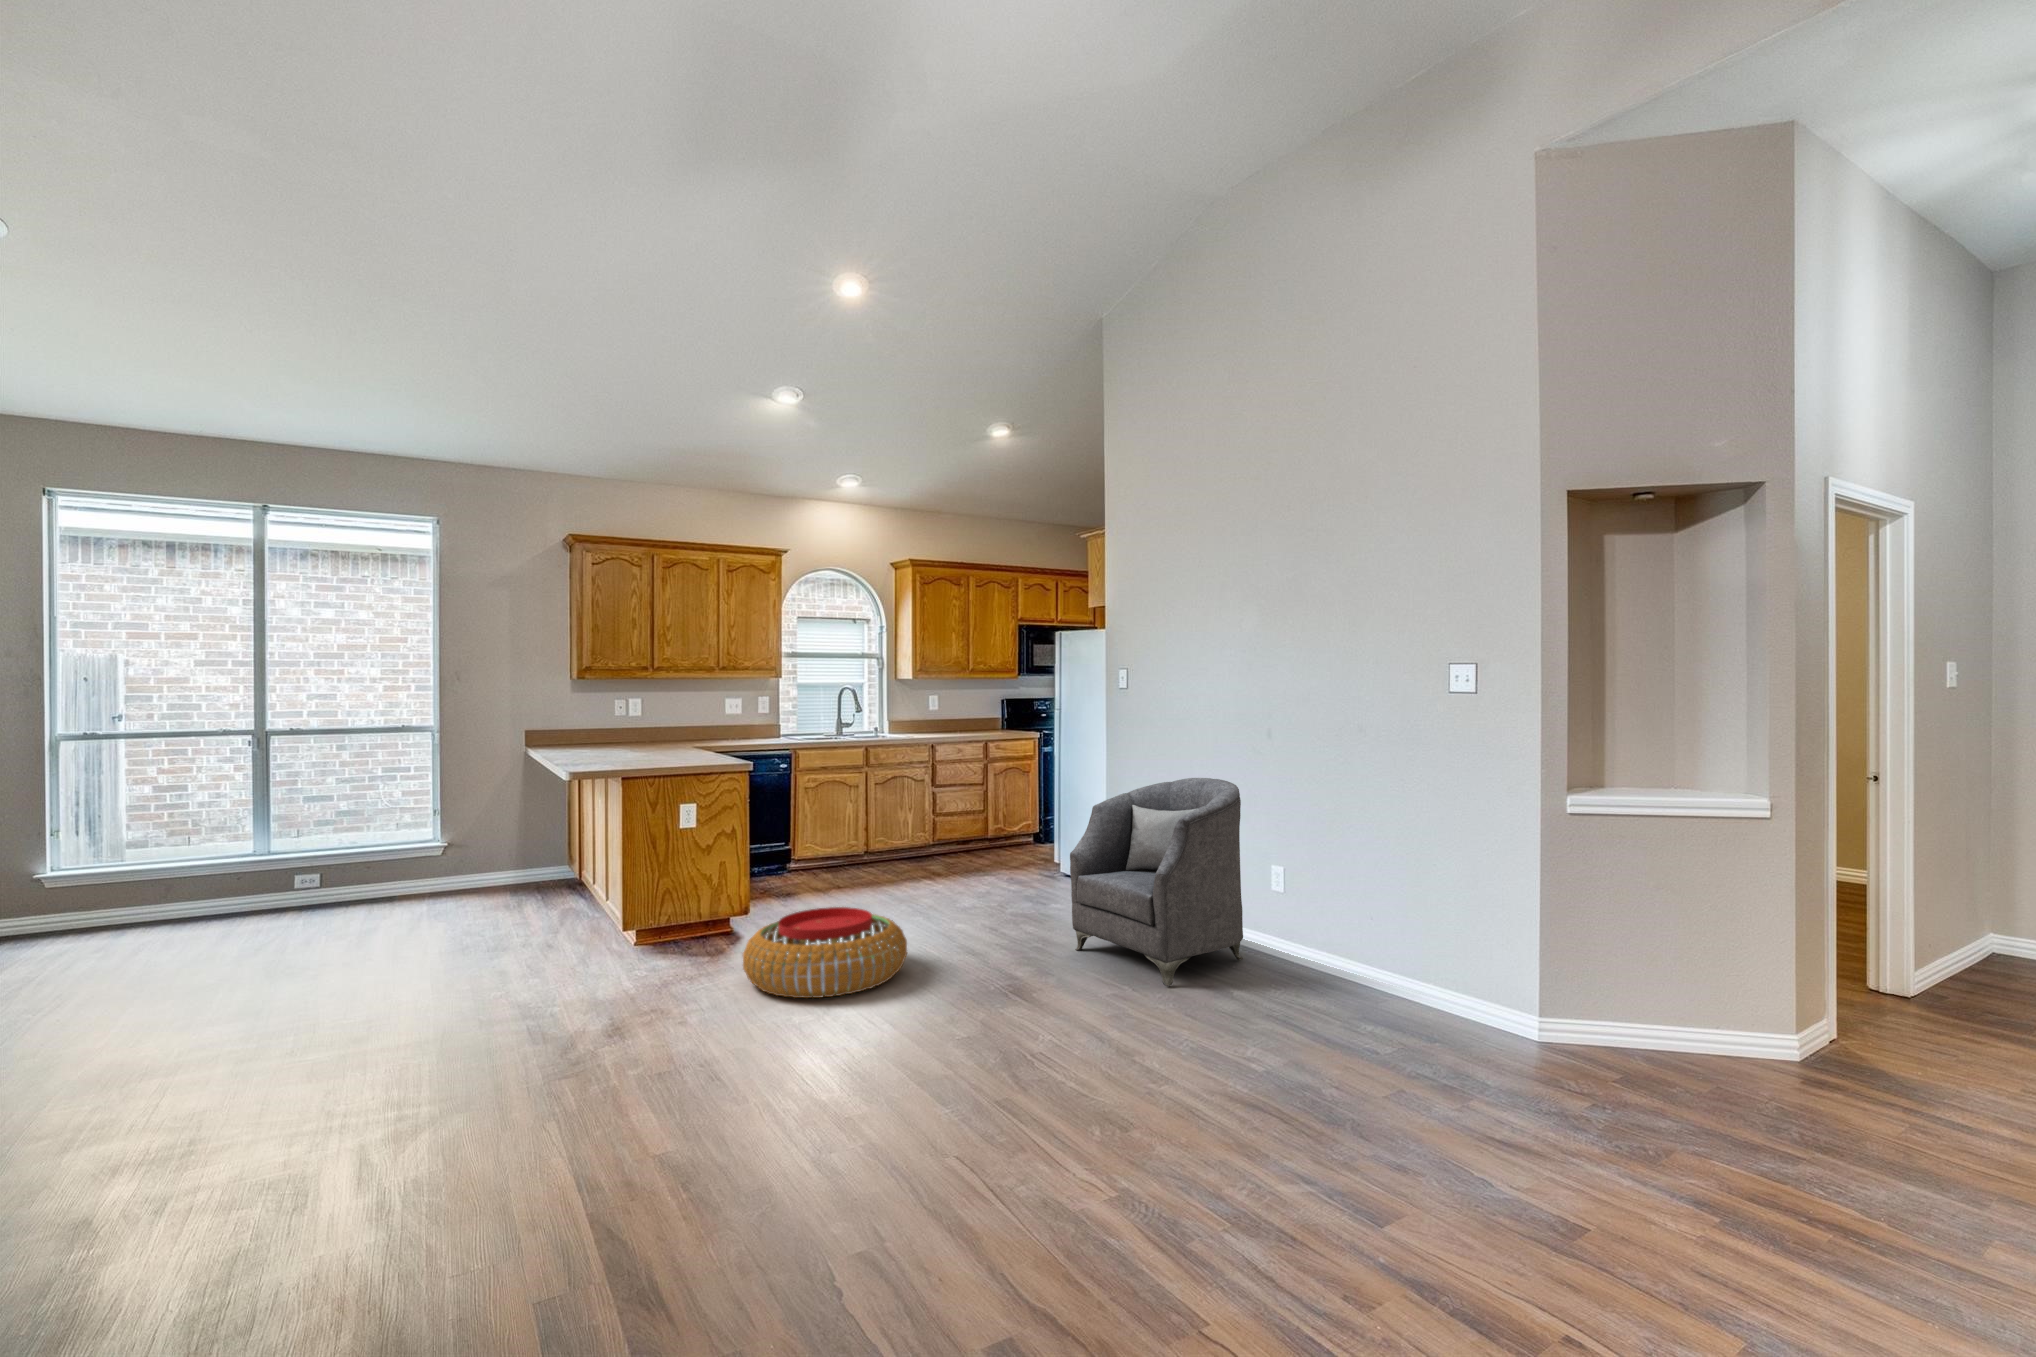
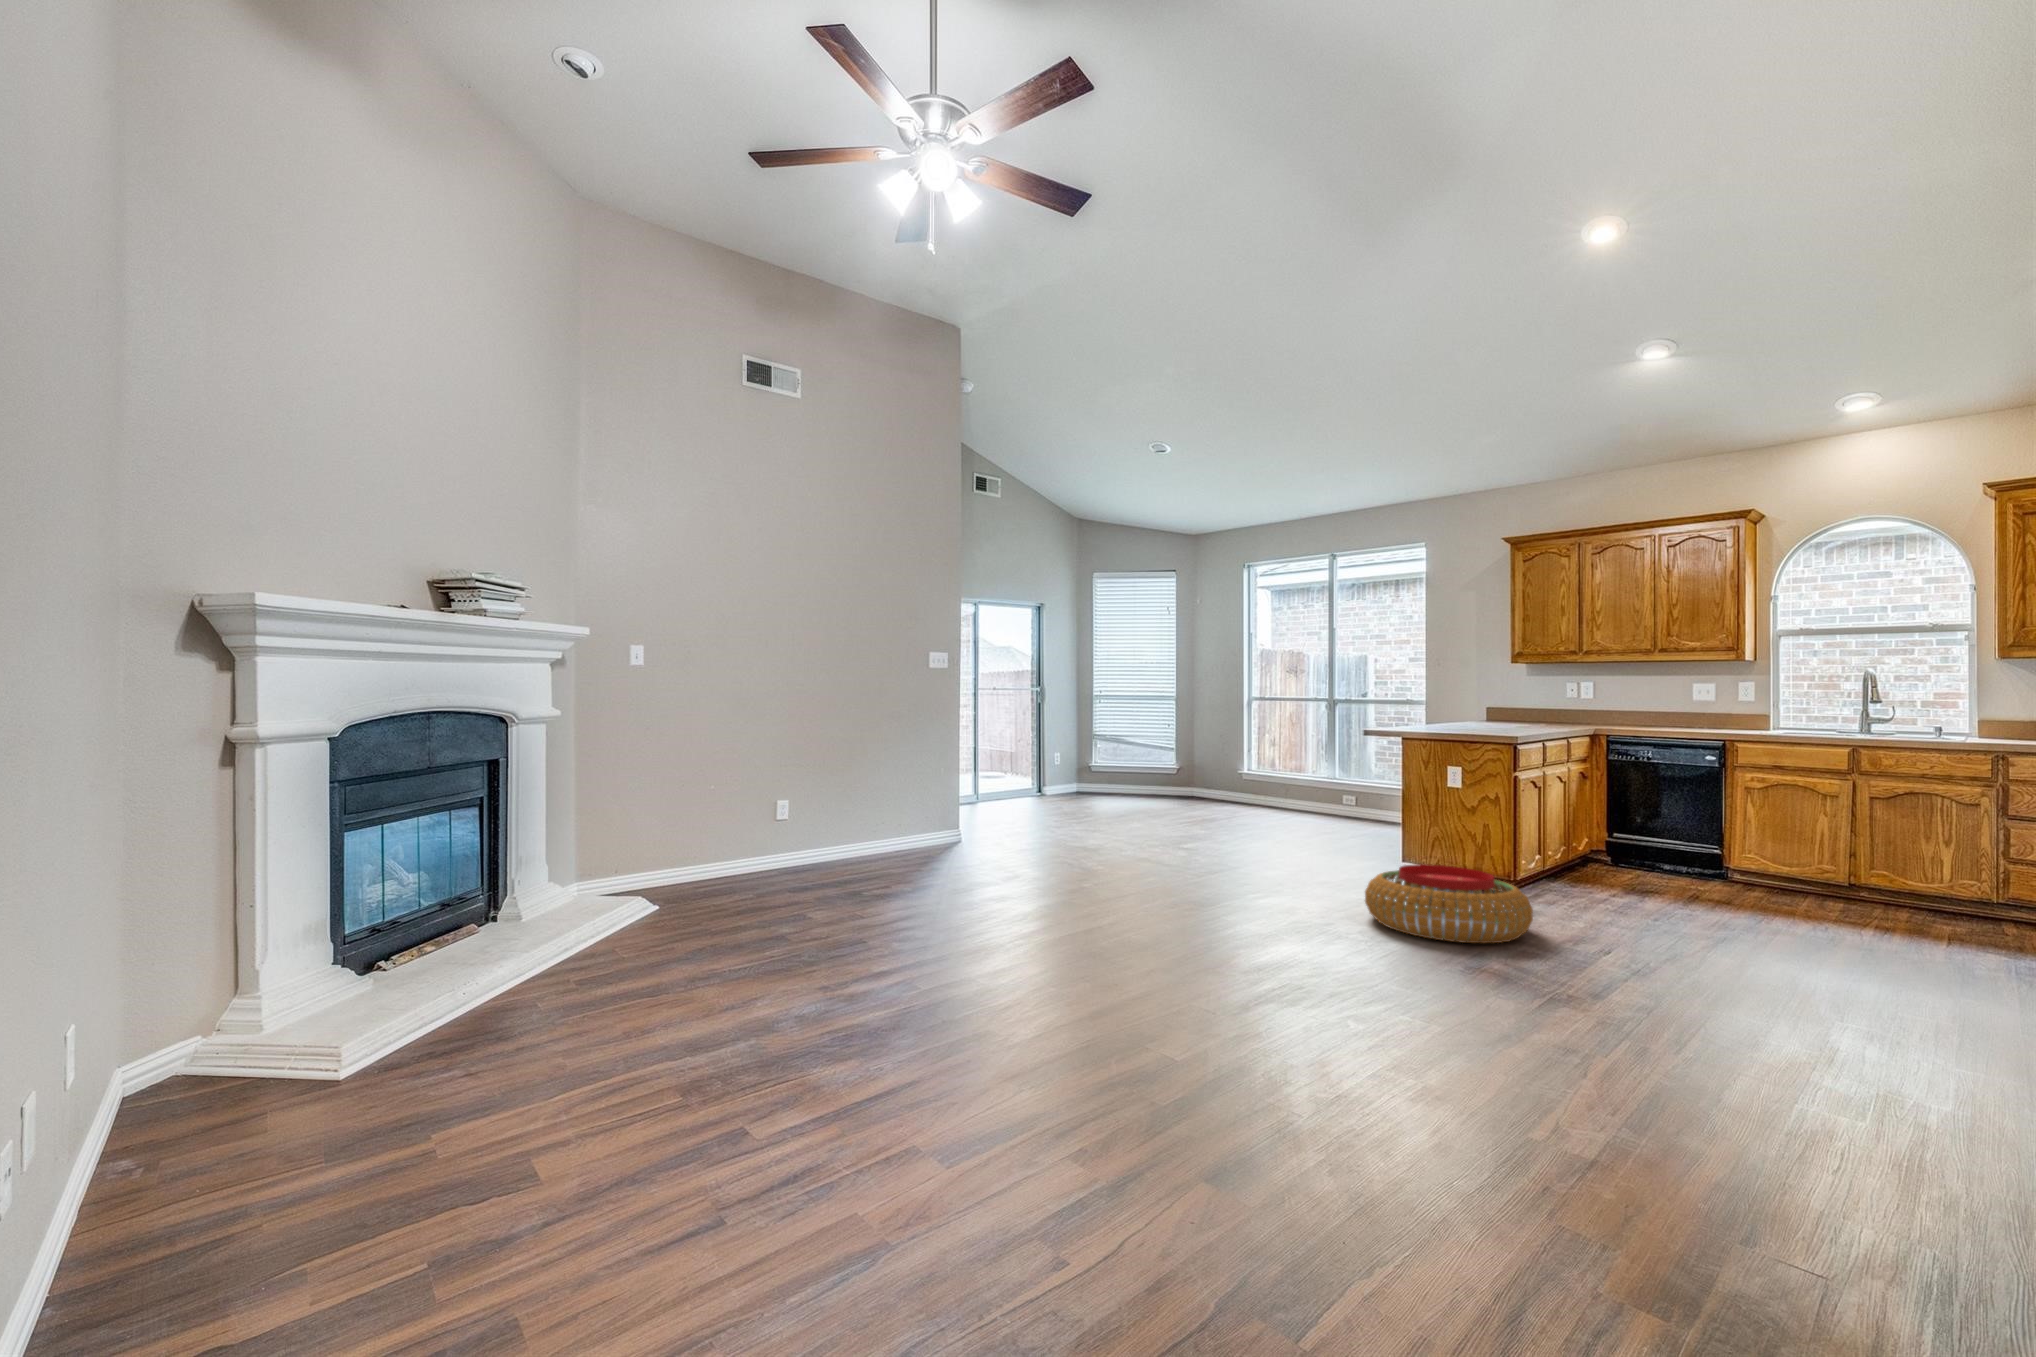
armchair: present [1070,778,1243,986] -> none [1681,802,2015,1118]

